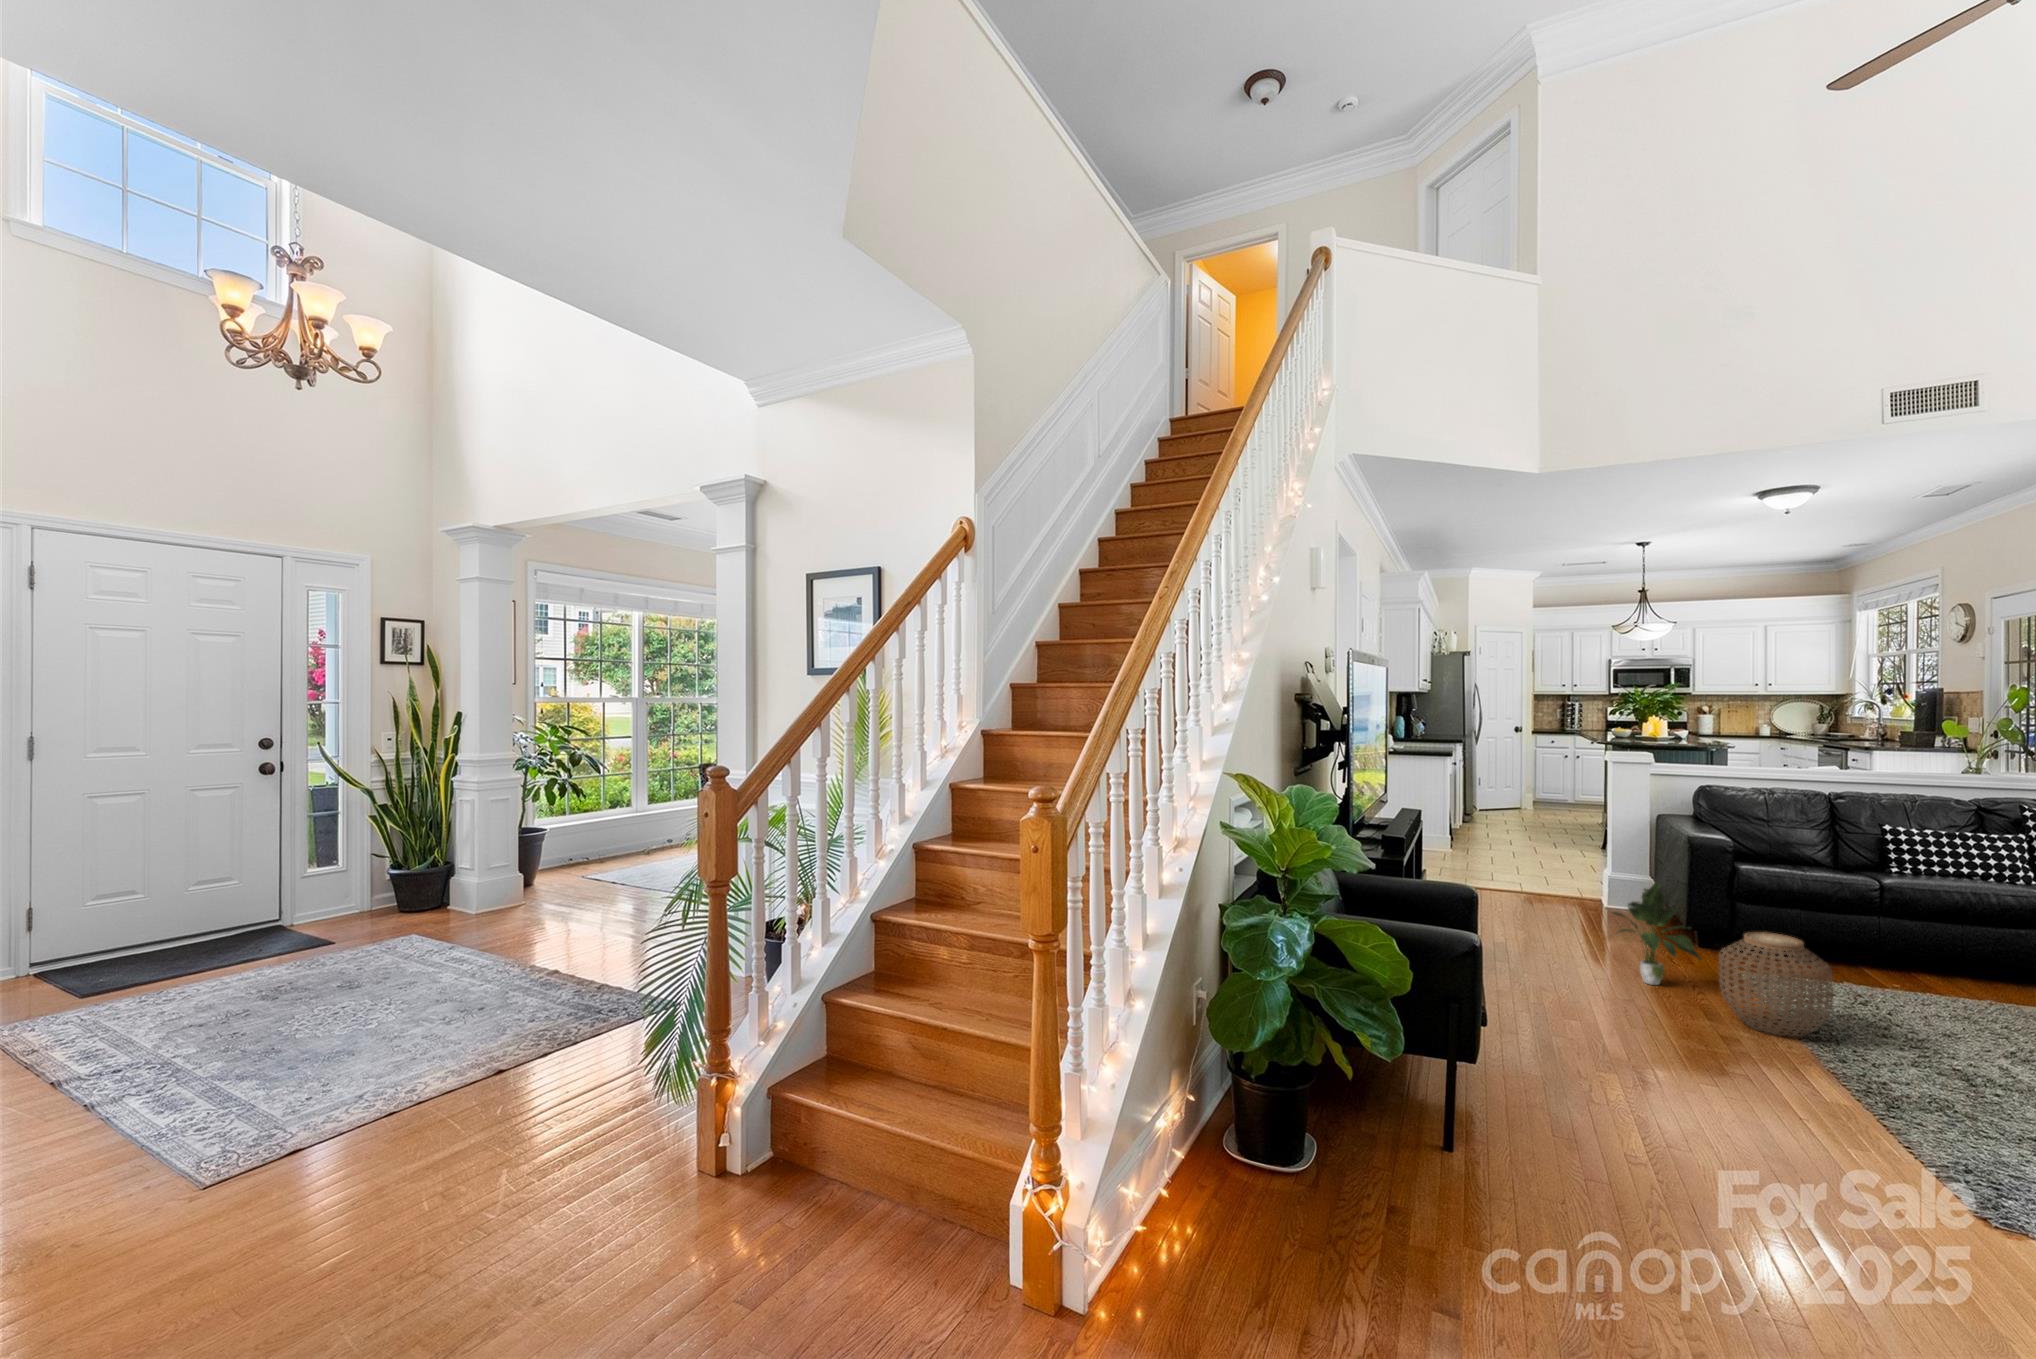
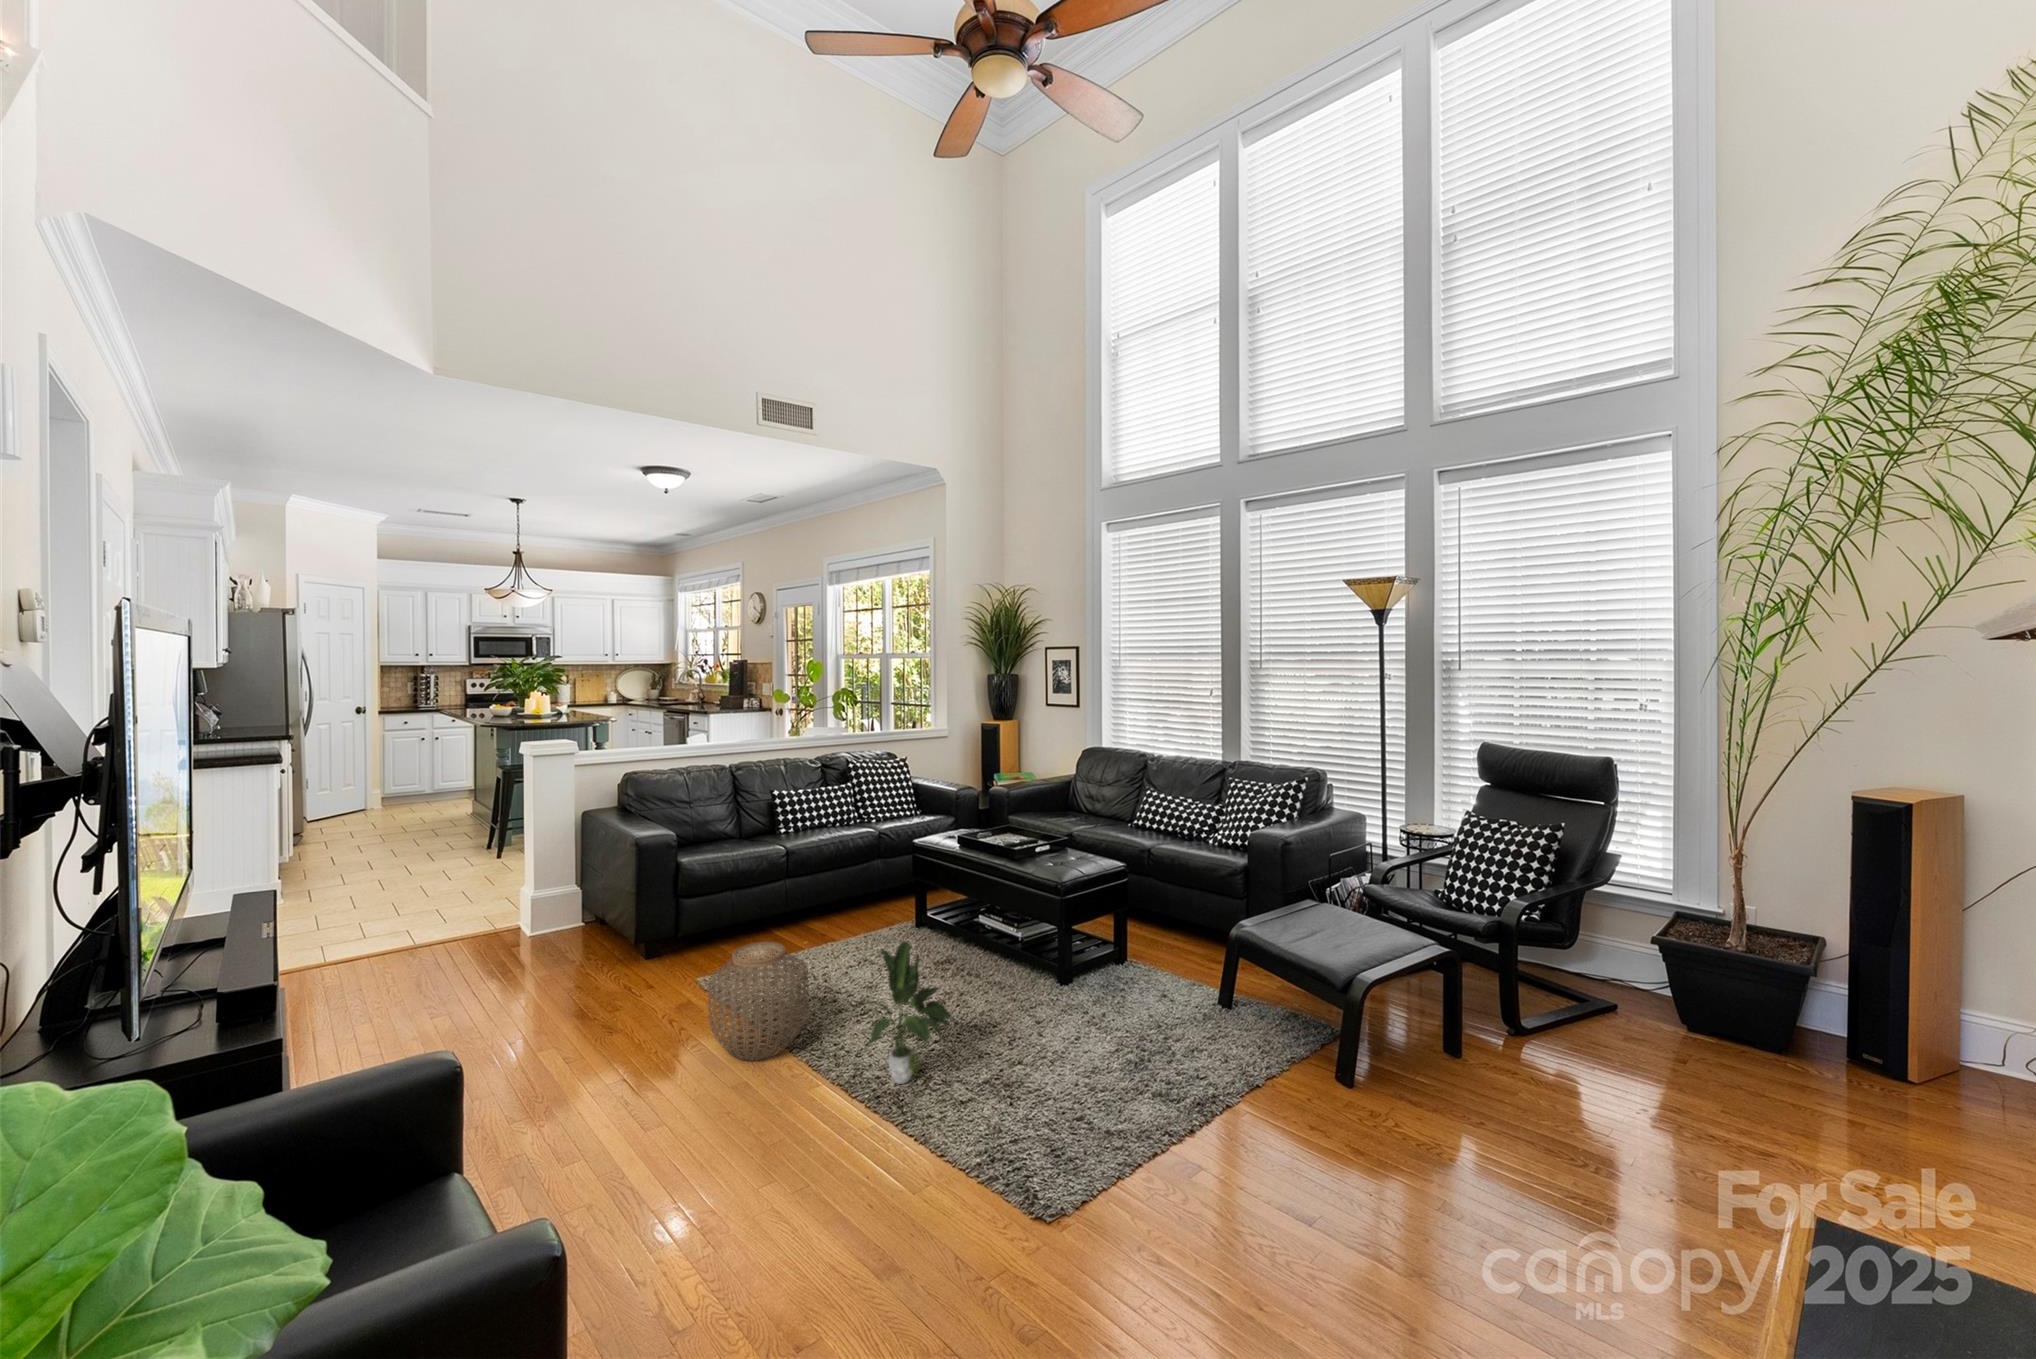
potted plant: present [1613,883,1702,985] -> present [861,941,952,1084]

